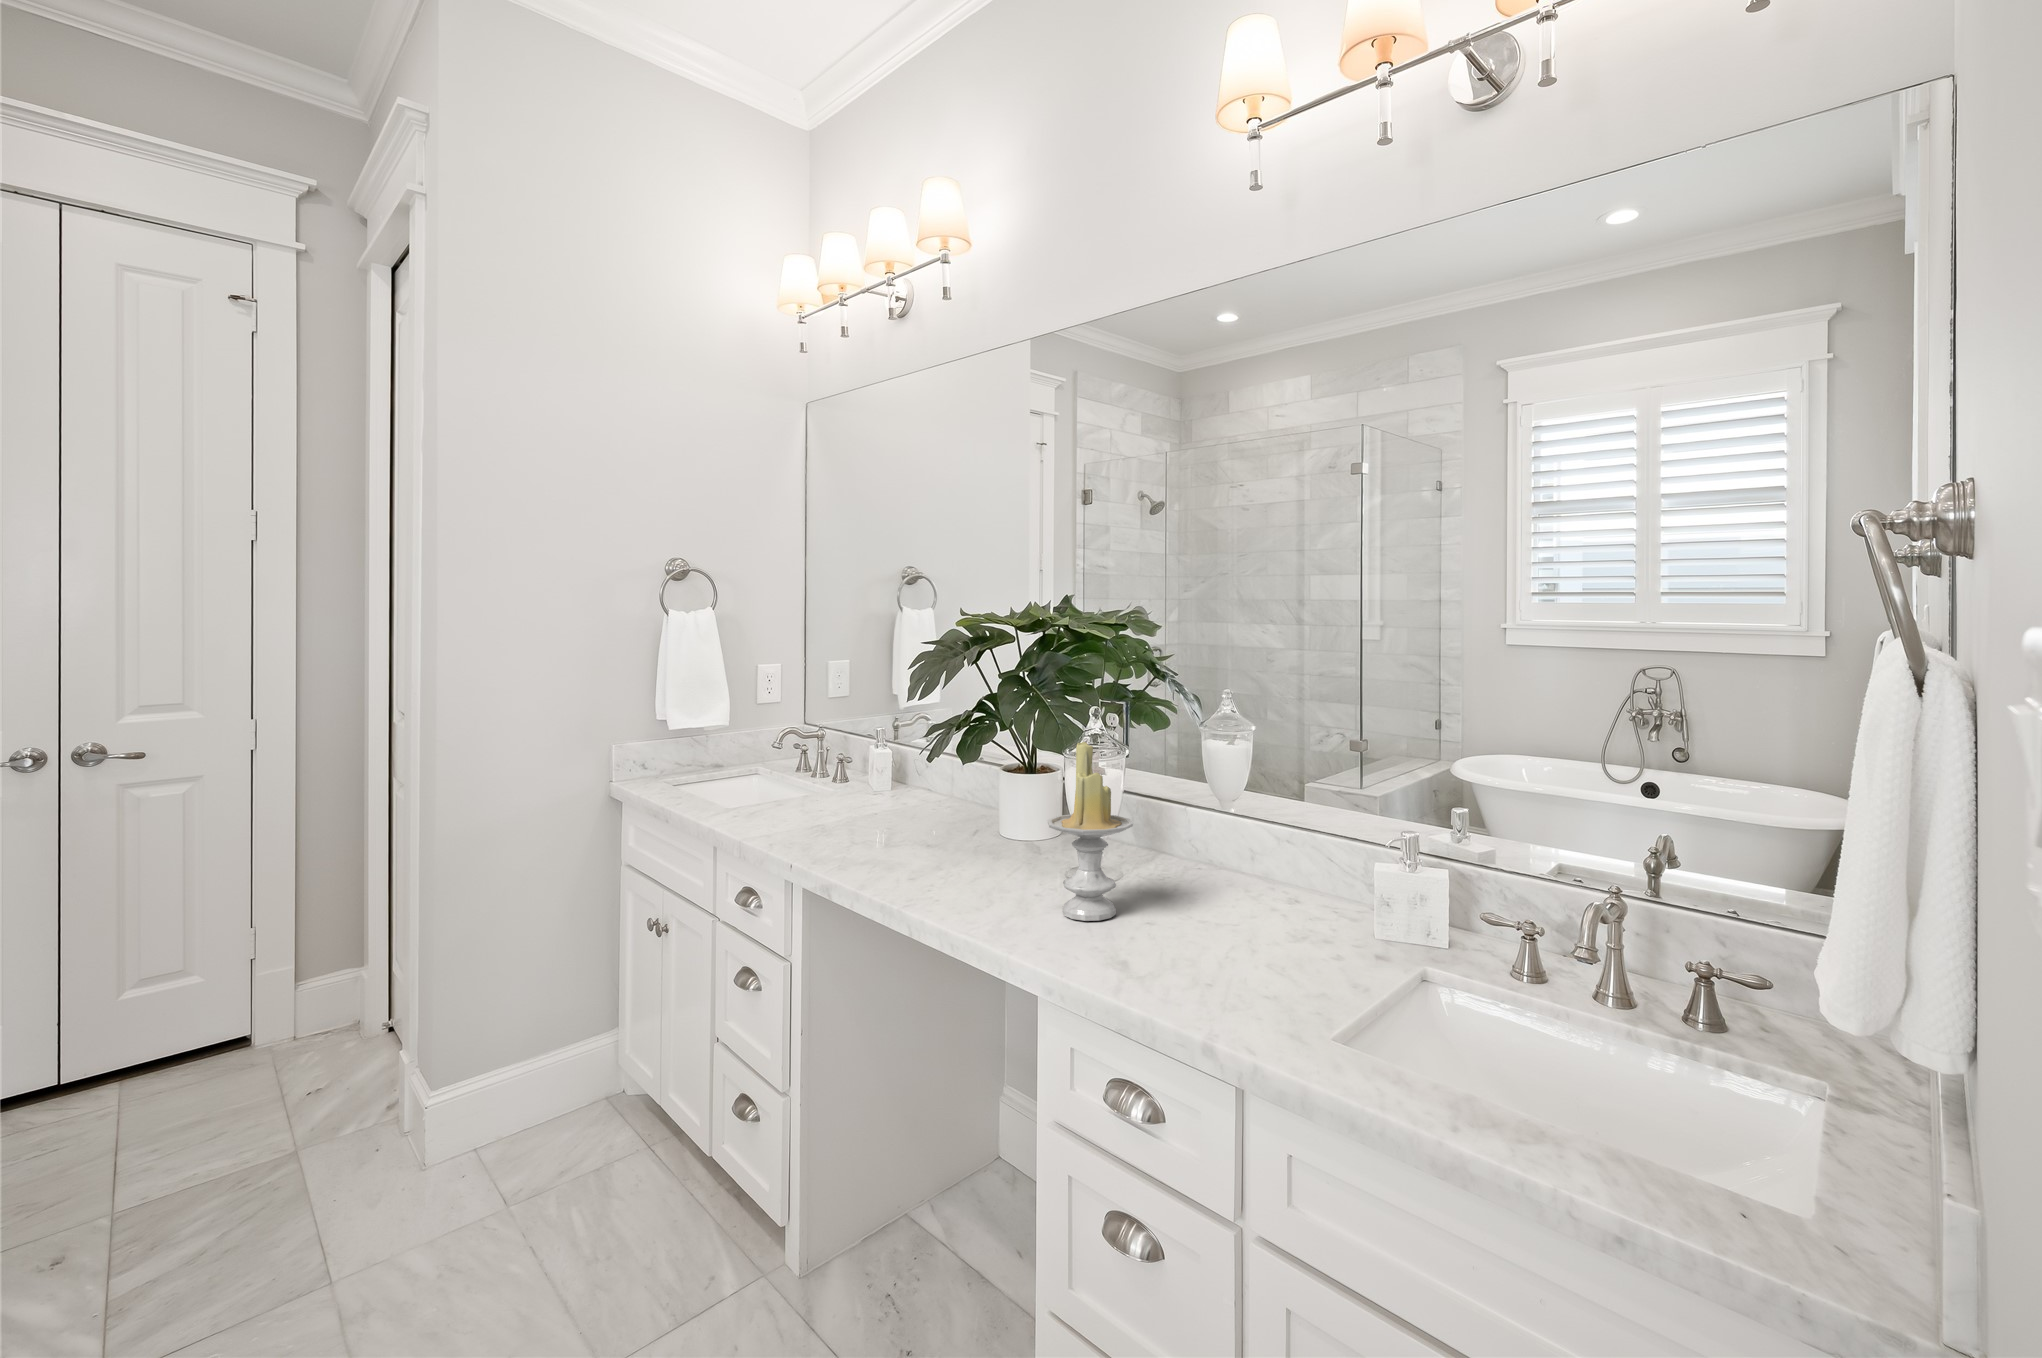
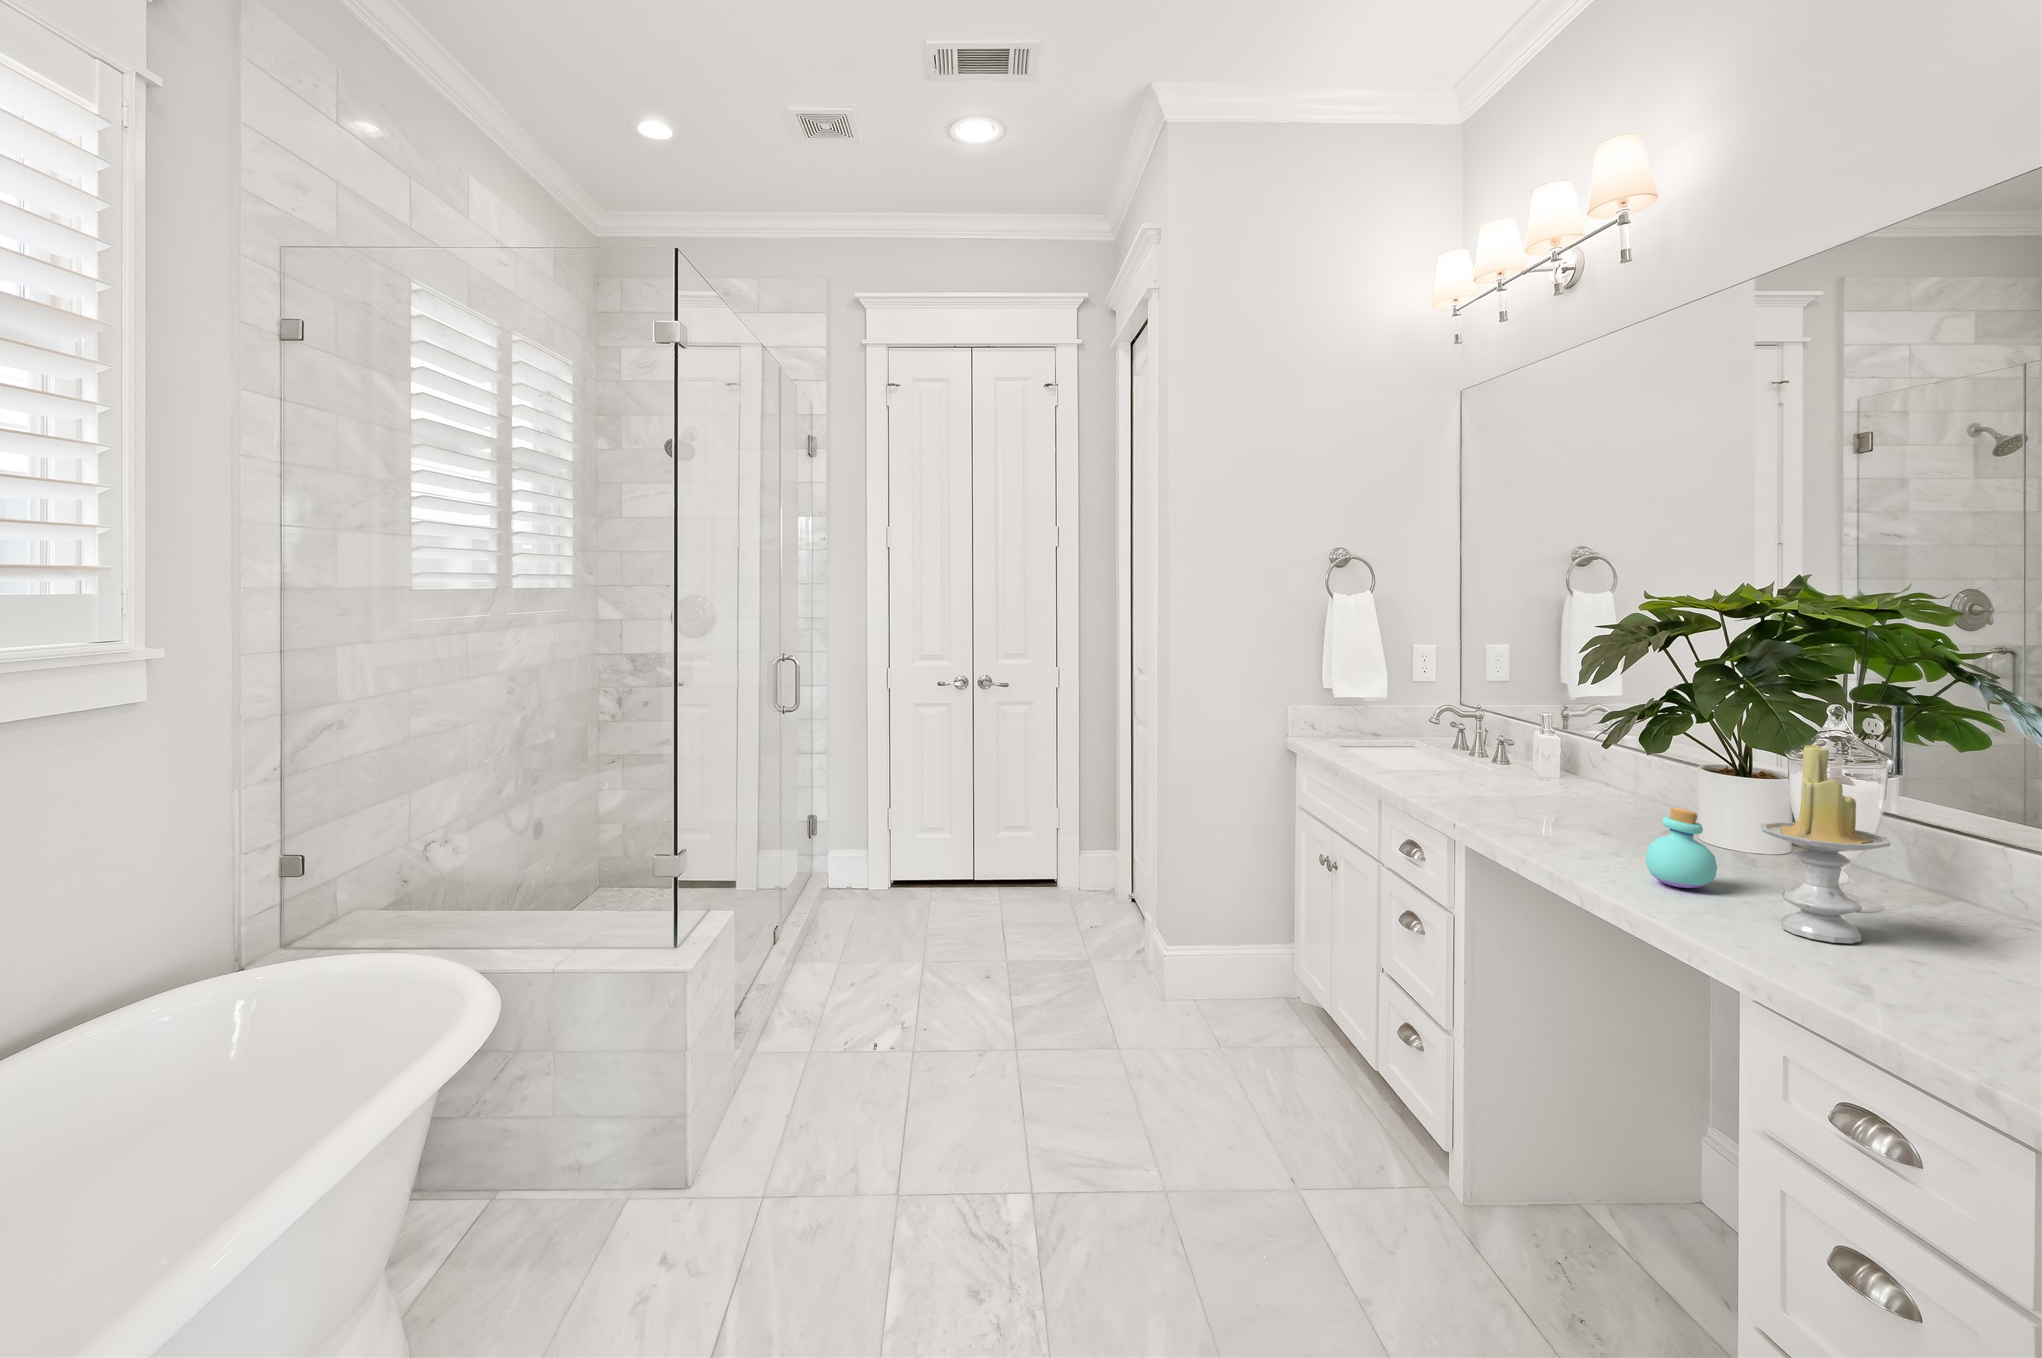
perfume bottle: none [961,813,1016,890] -> present [1645,808,1717,888]

